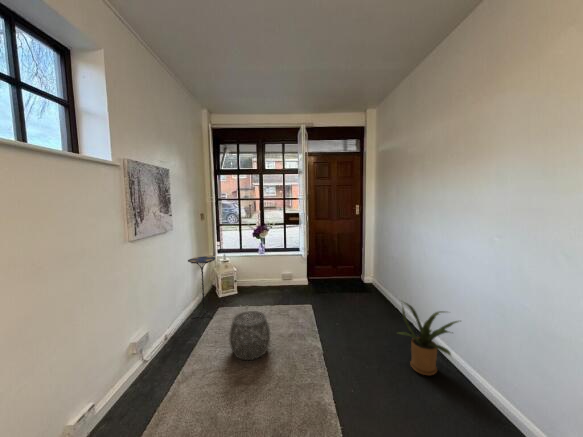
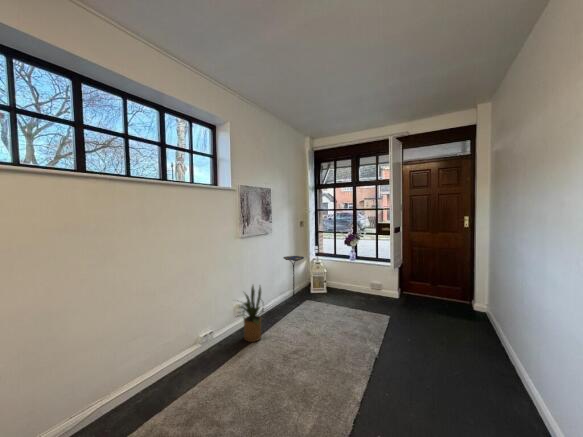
house plant: present [398,302,459,375] -> present [237,286,262,342]
woven basket: present [229,311,270,360] -> none [301,301,334,338]

